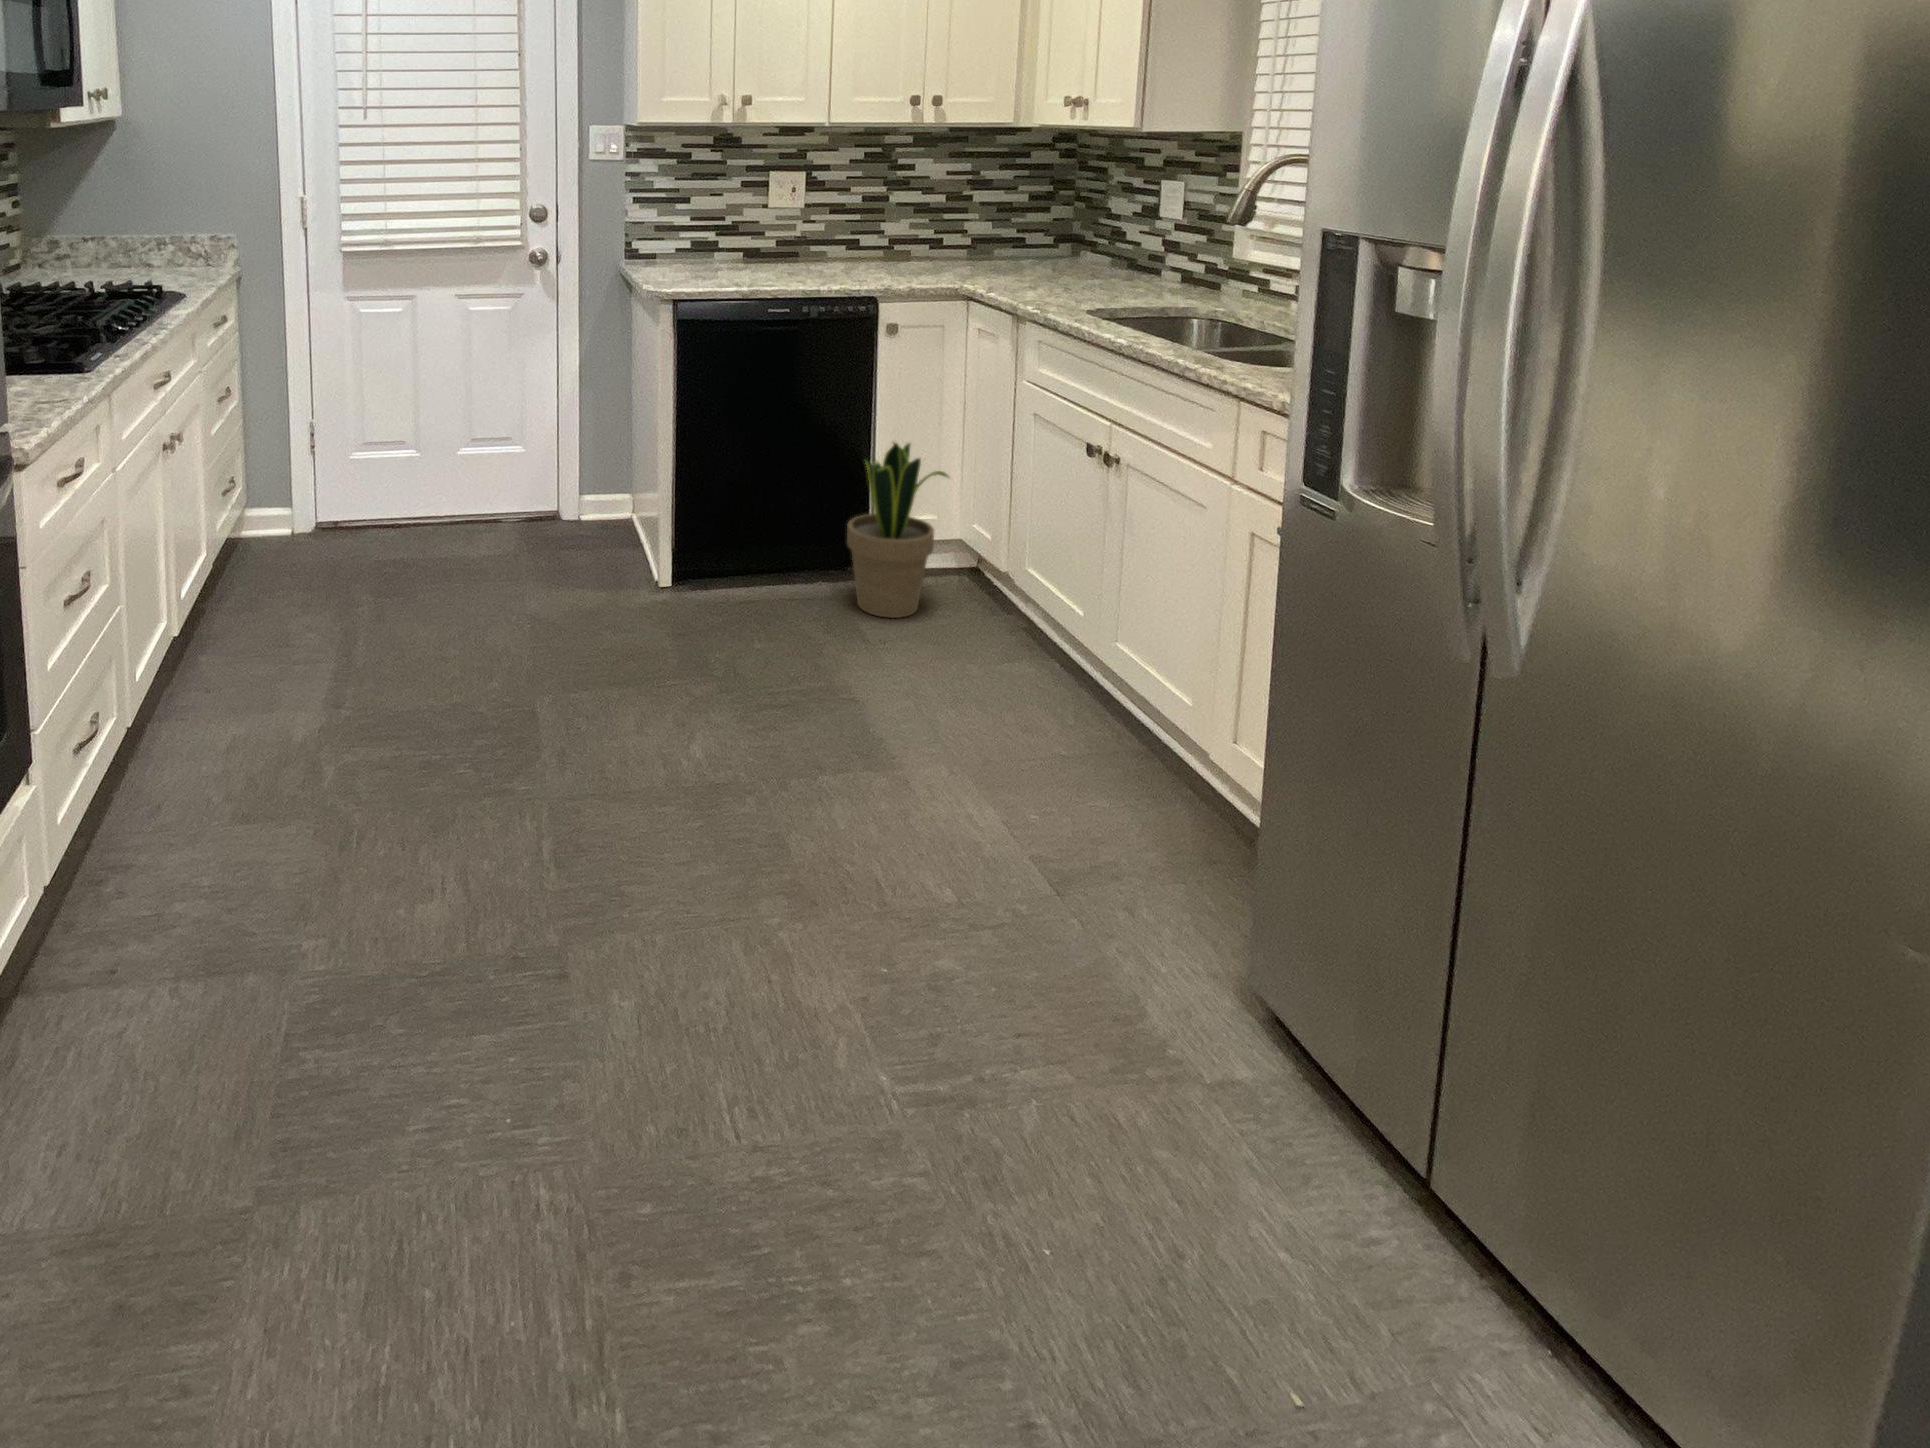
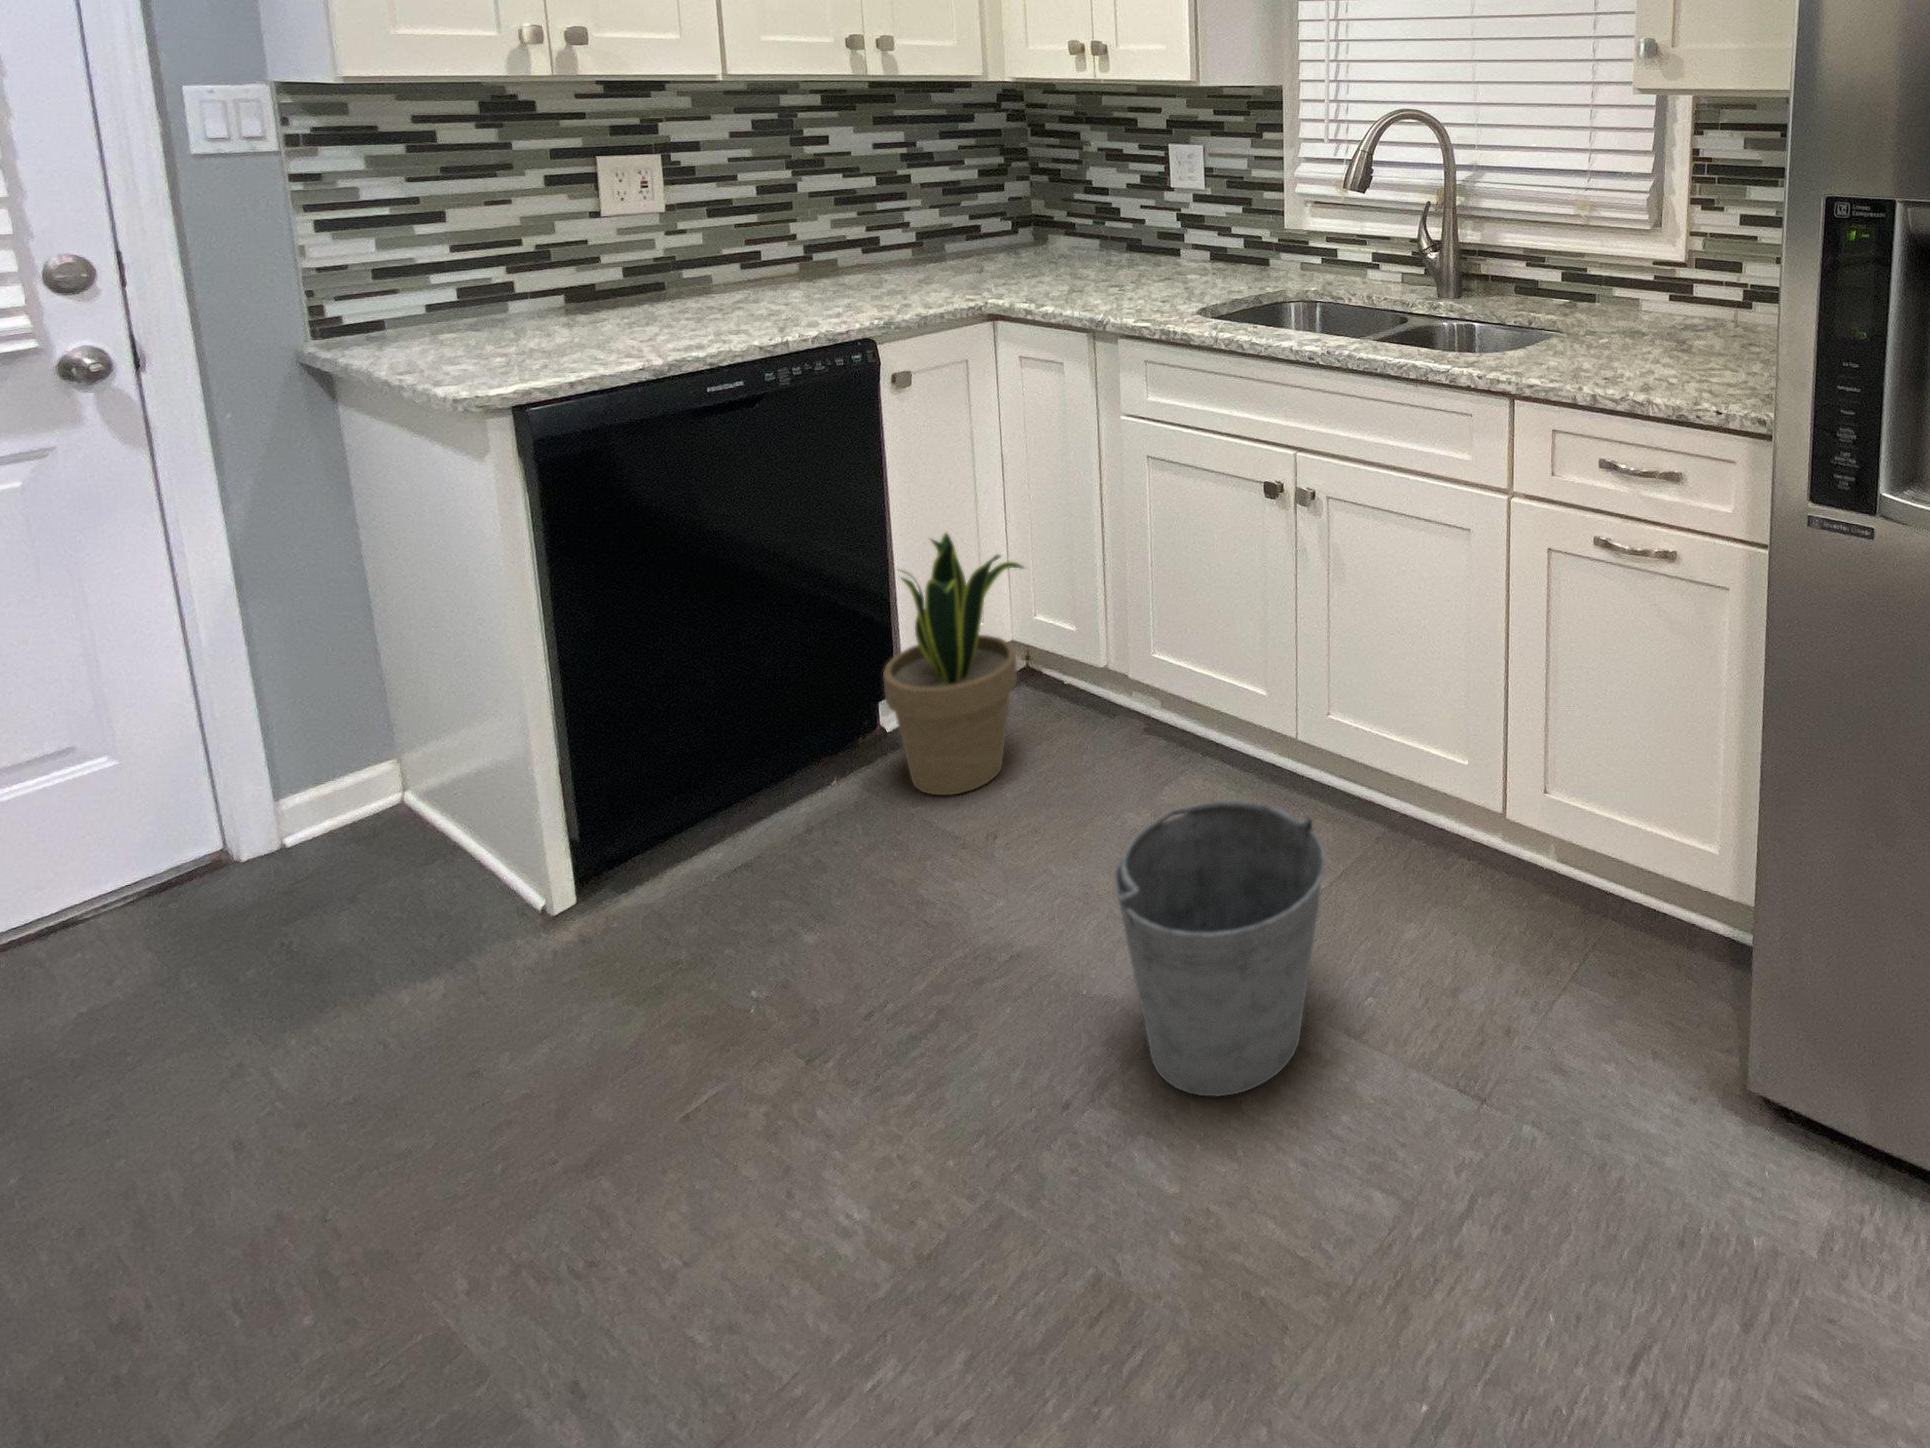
bucket: none [858,628,1007,813] -> present [1114,801,1326,1096]

